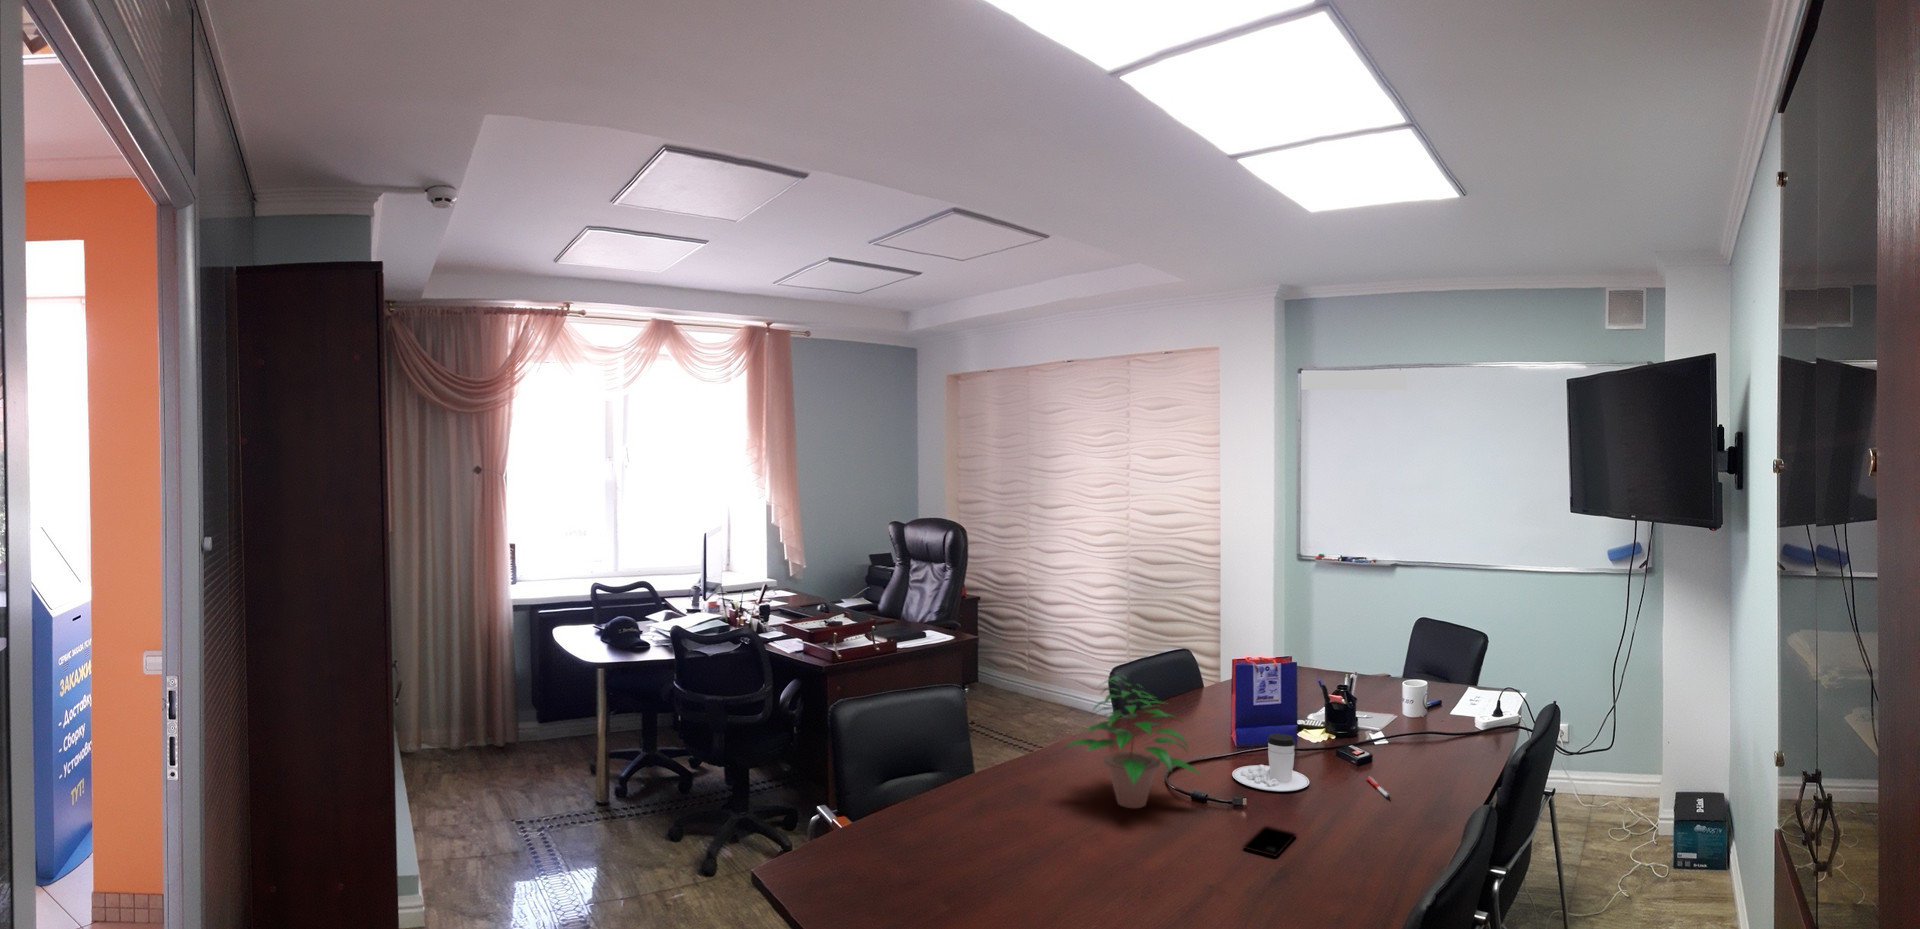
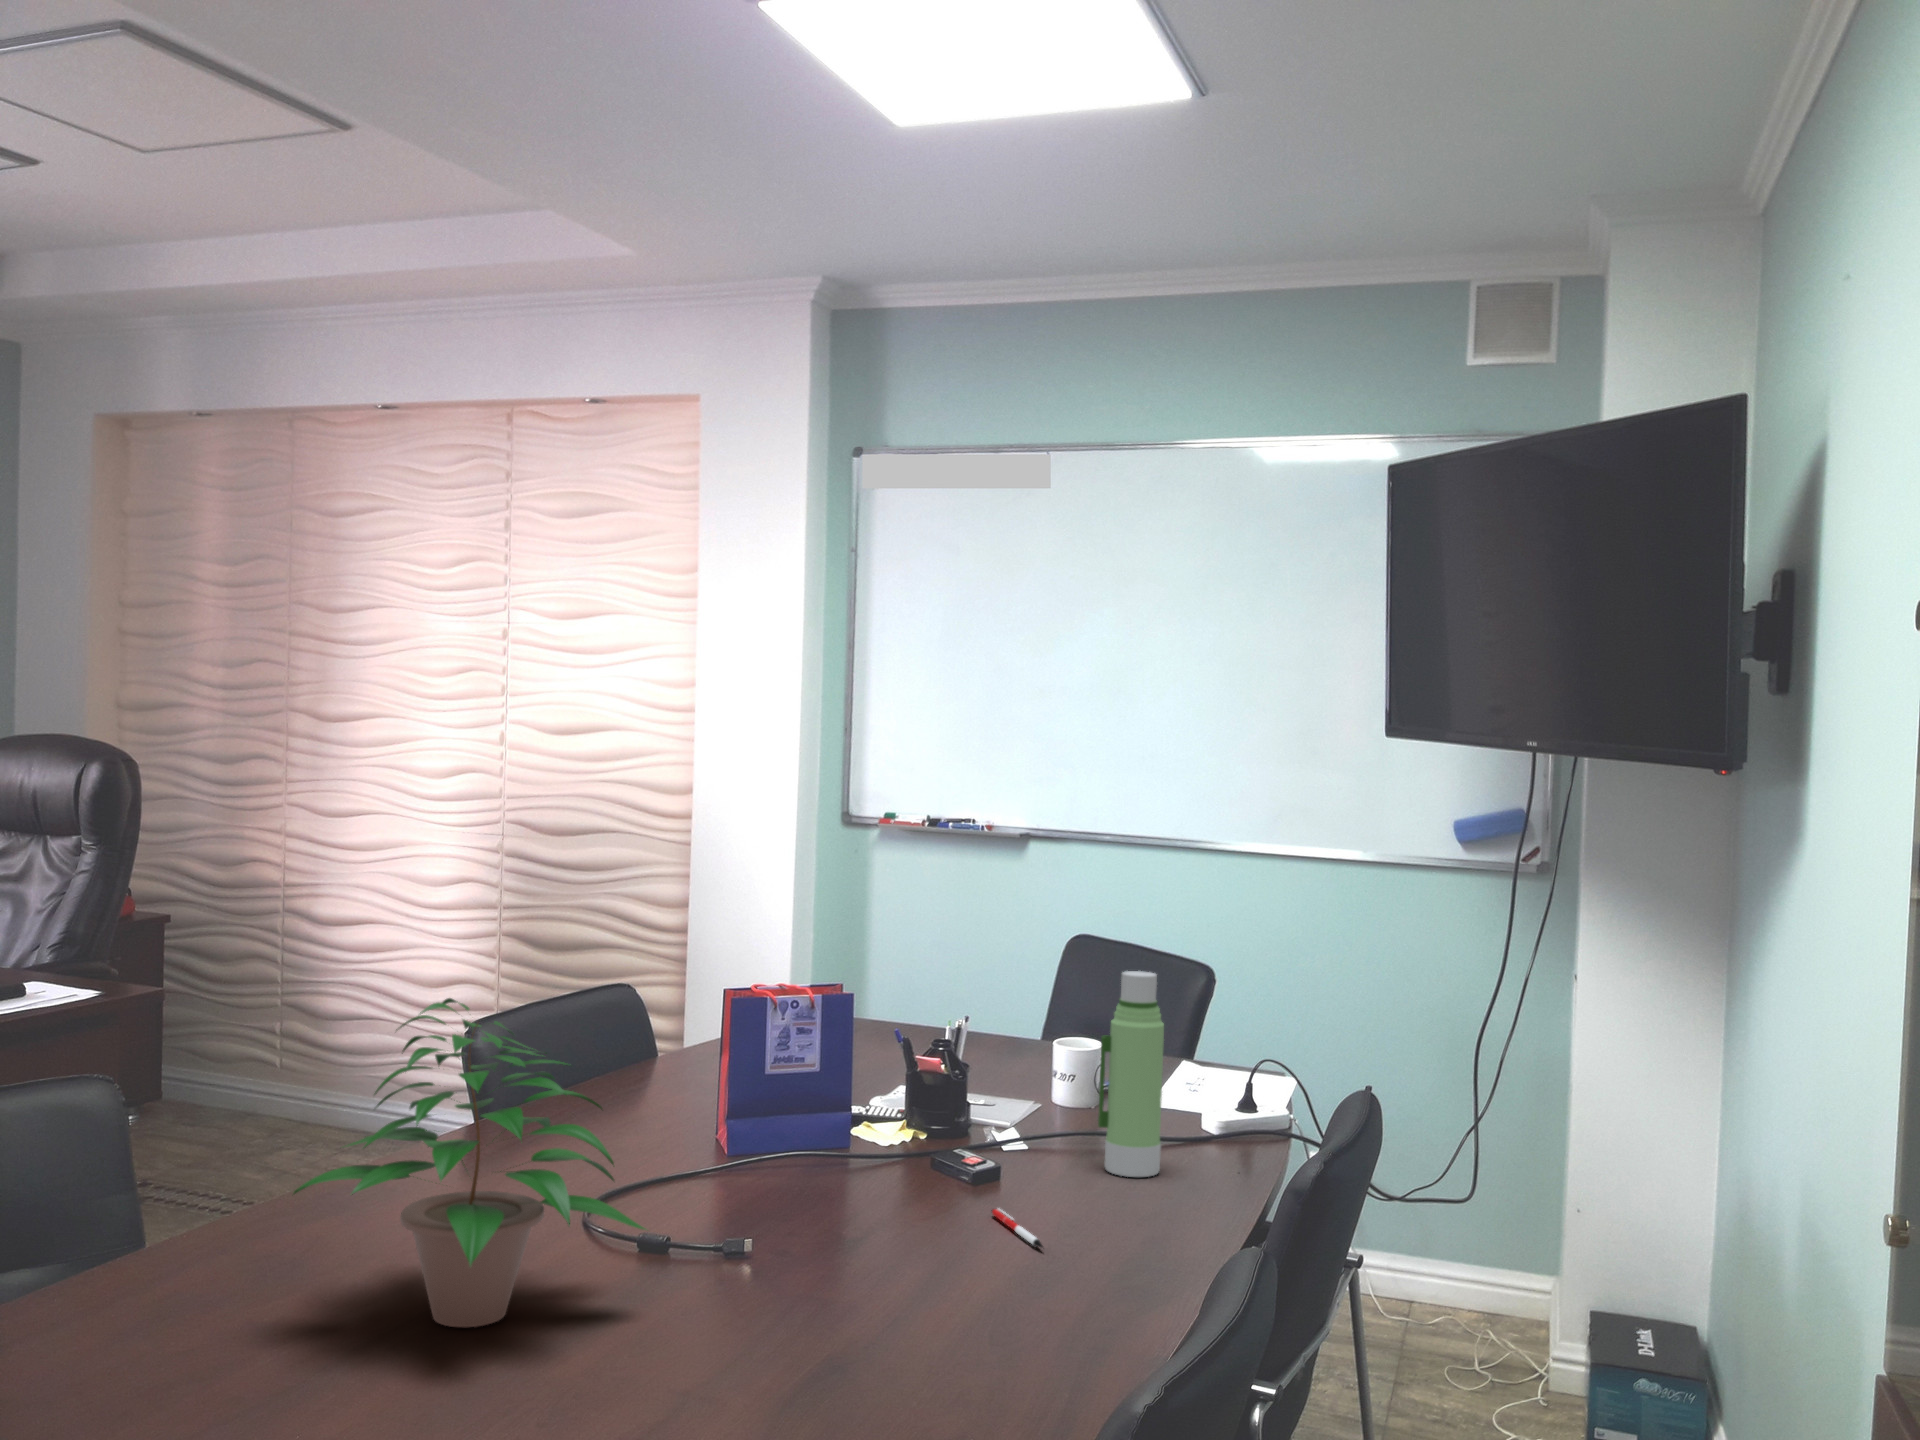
water bottle: none [1425,664,1459,766] -> present [1098,971,1164,1177]
coffee cup: present [1232,734,1309,791] -> none [713,1129,879,1255]
smartphone: present [1244,826,1296,856] -> none [735,1332,854,1399]

